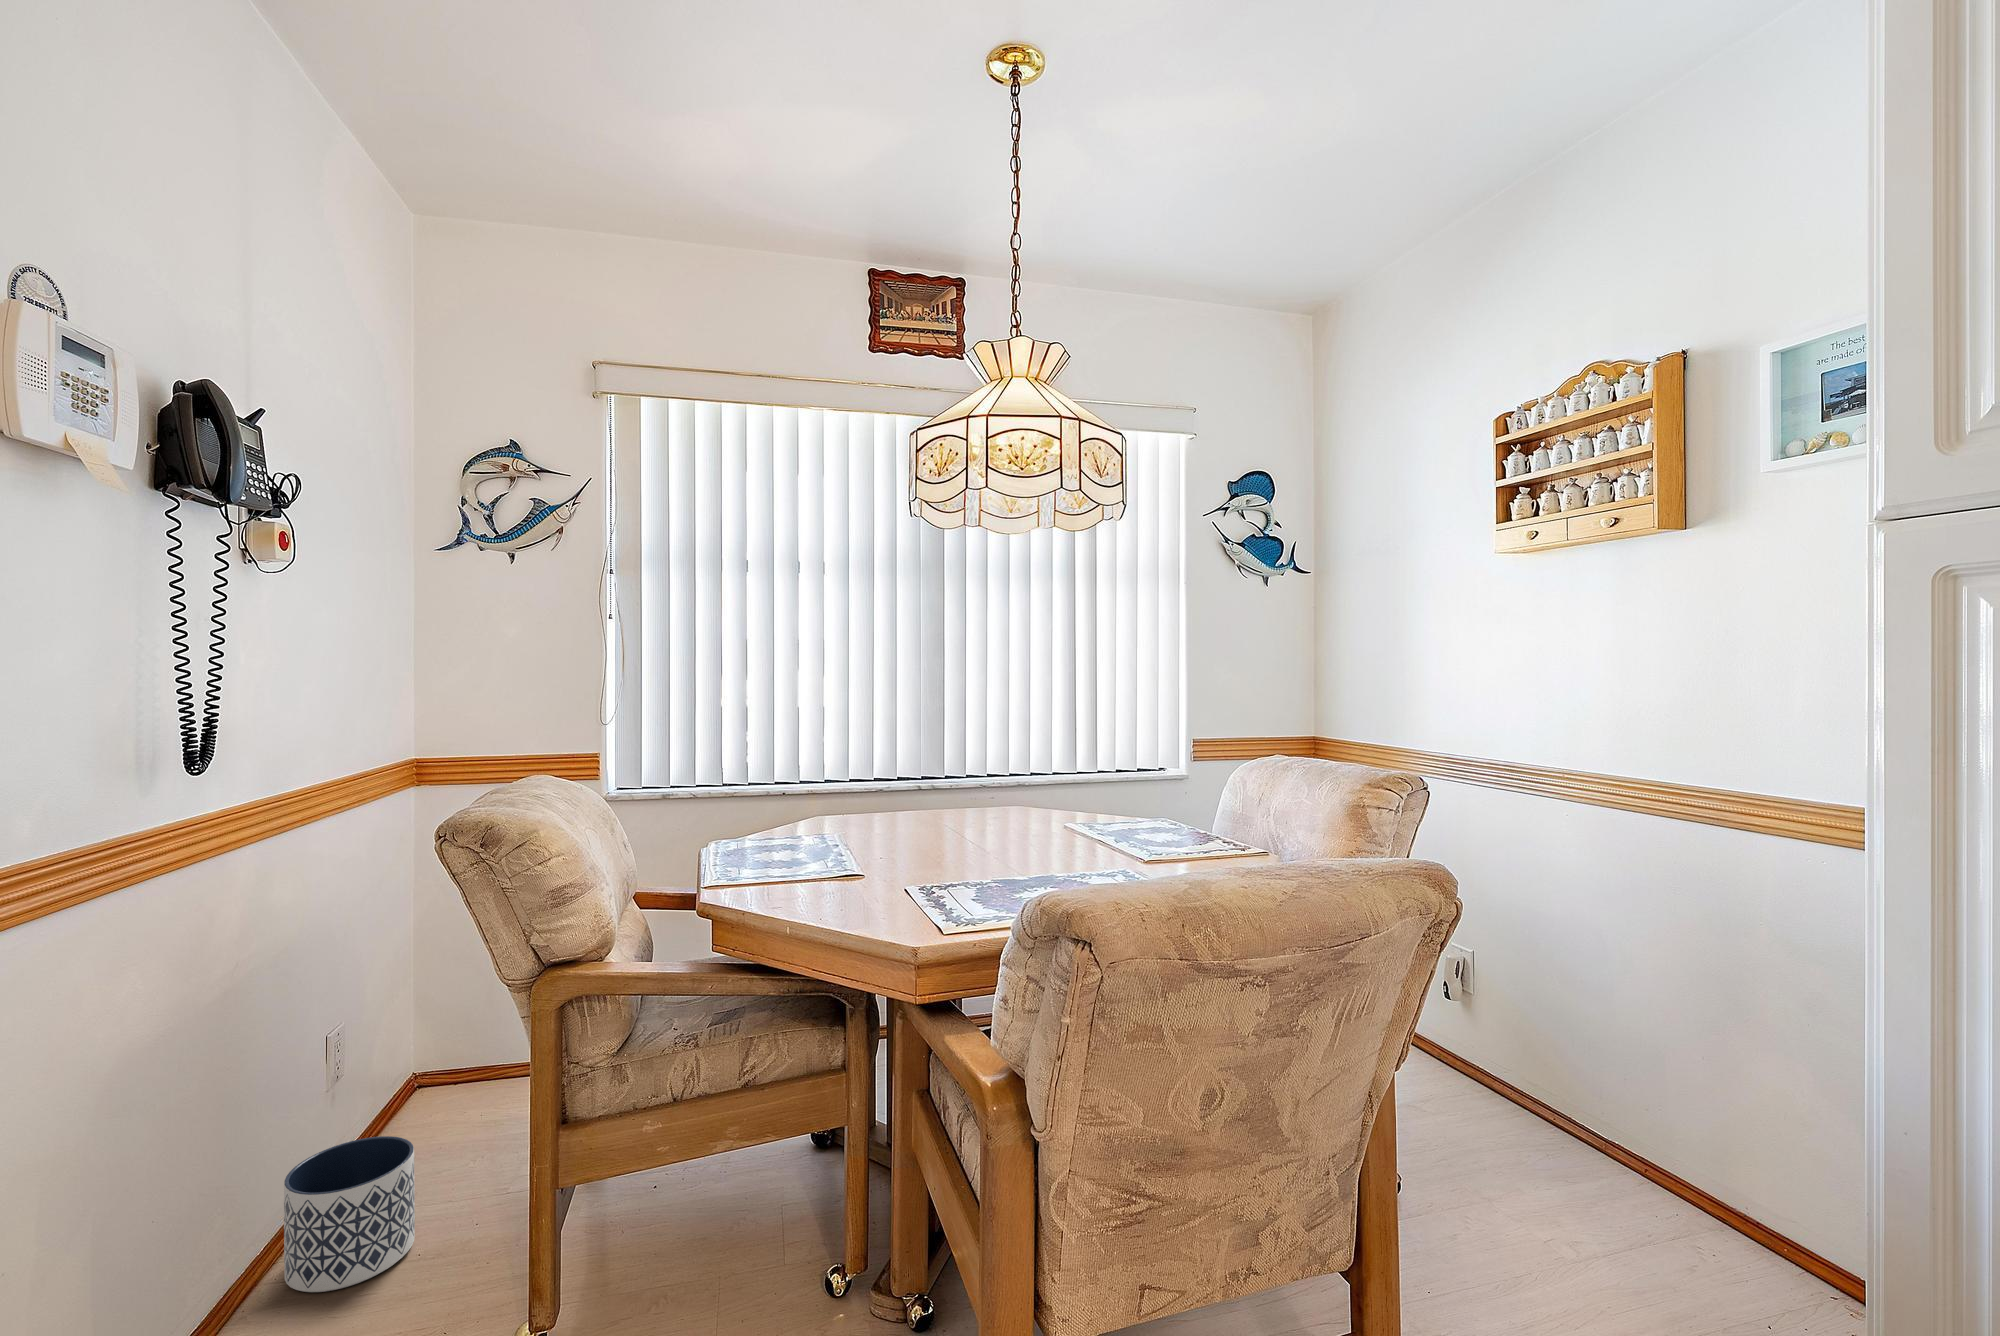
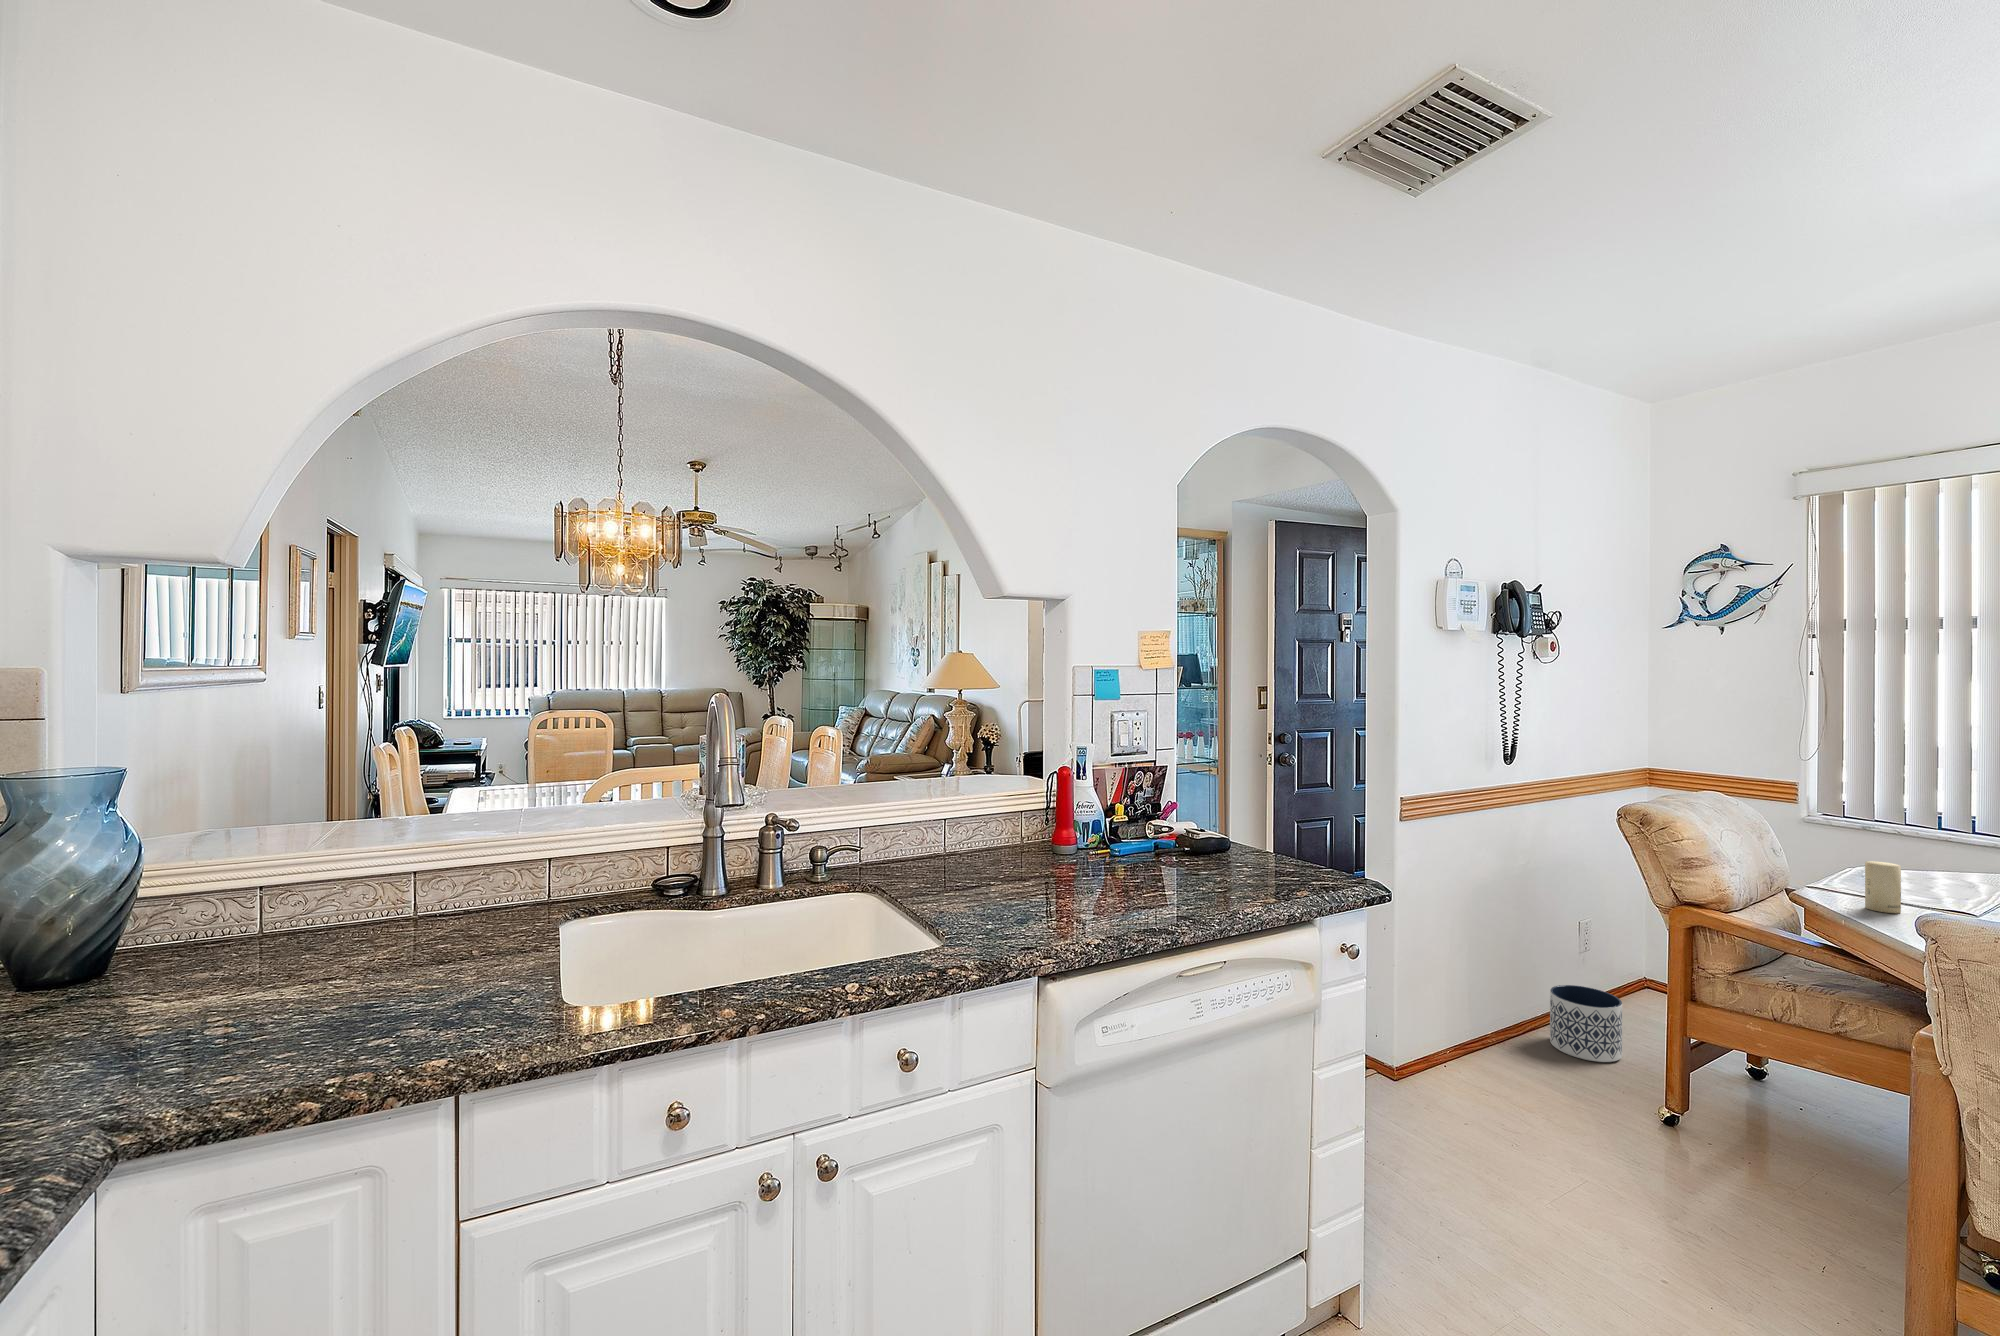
candle: none [769,833,803,902] -> present [1865,861,1901,913]

